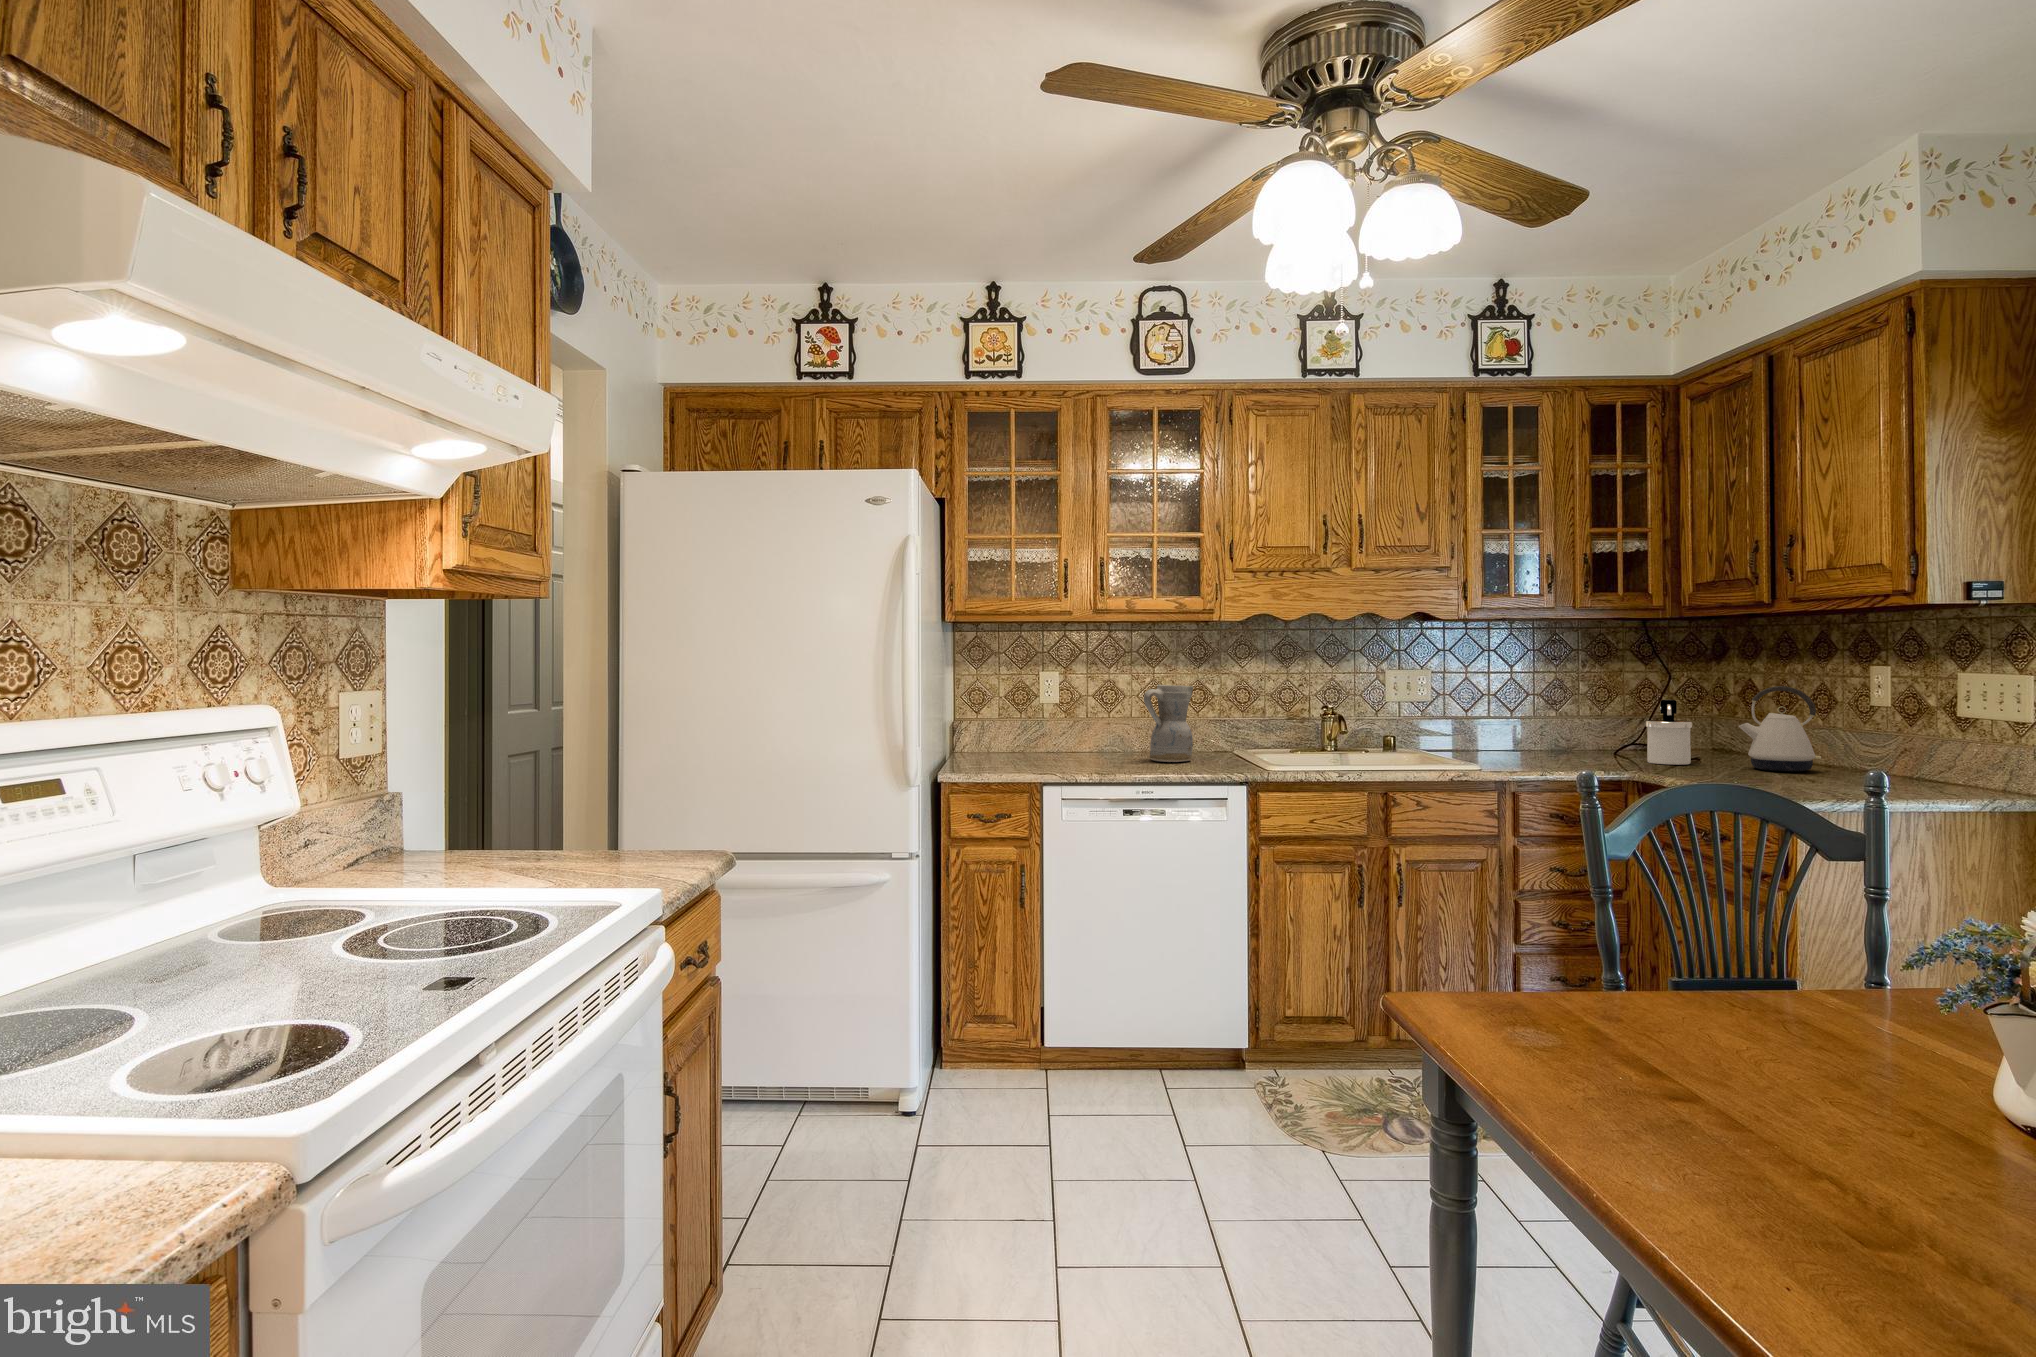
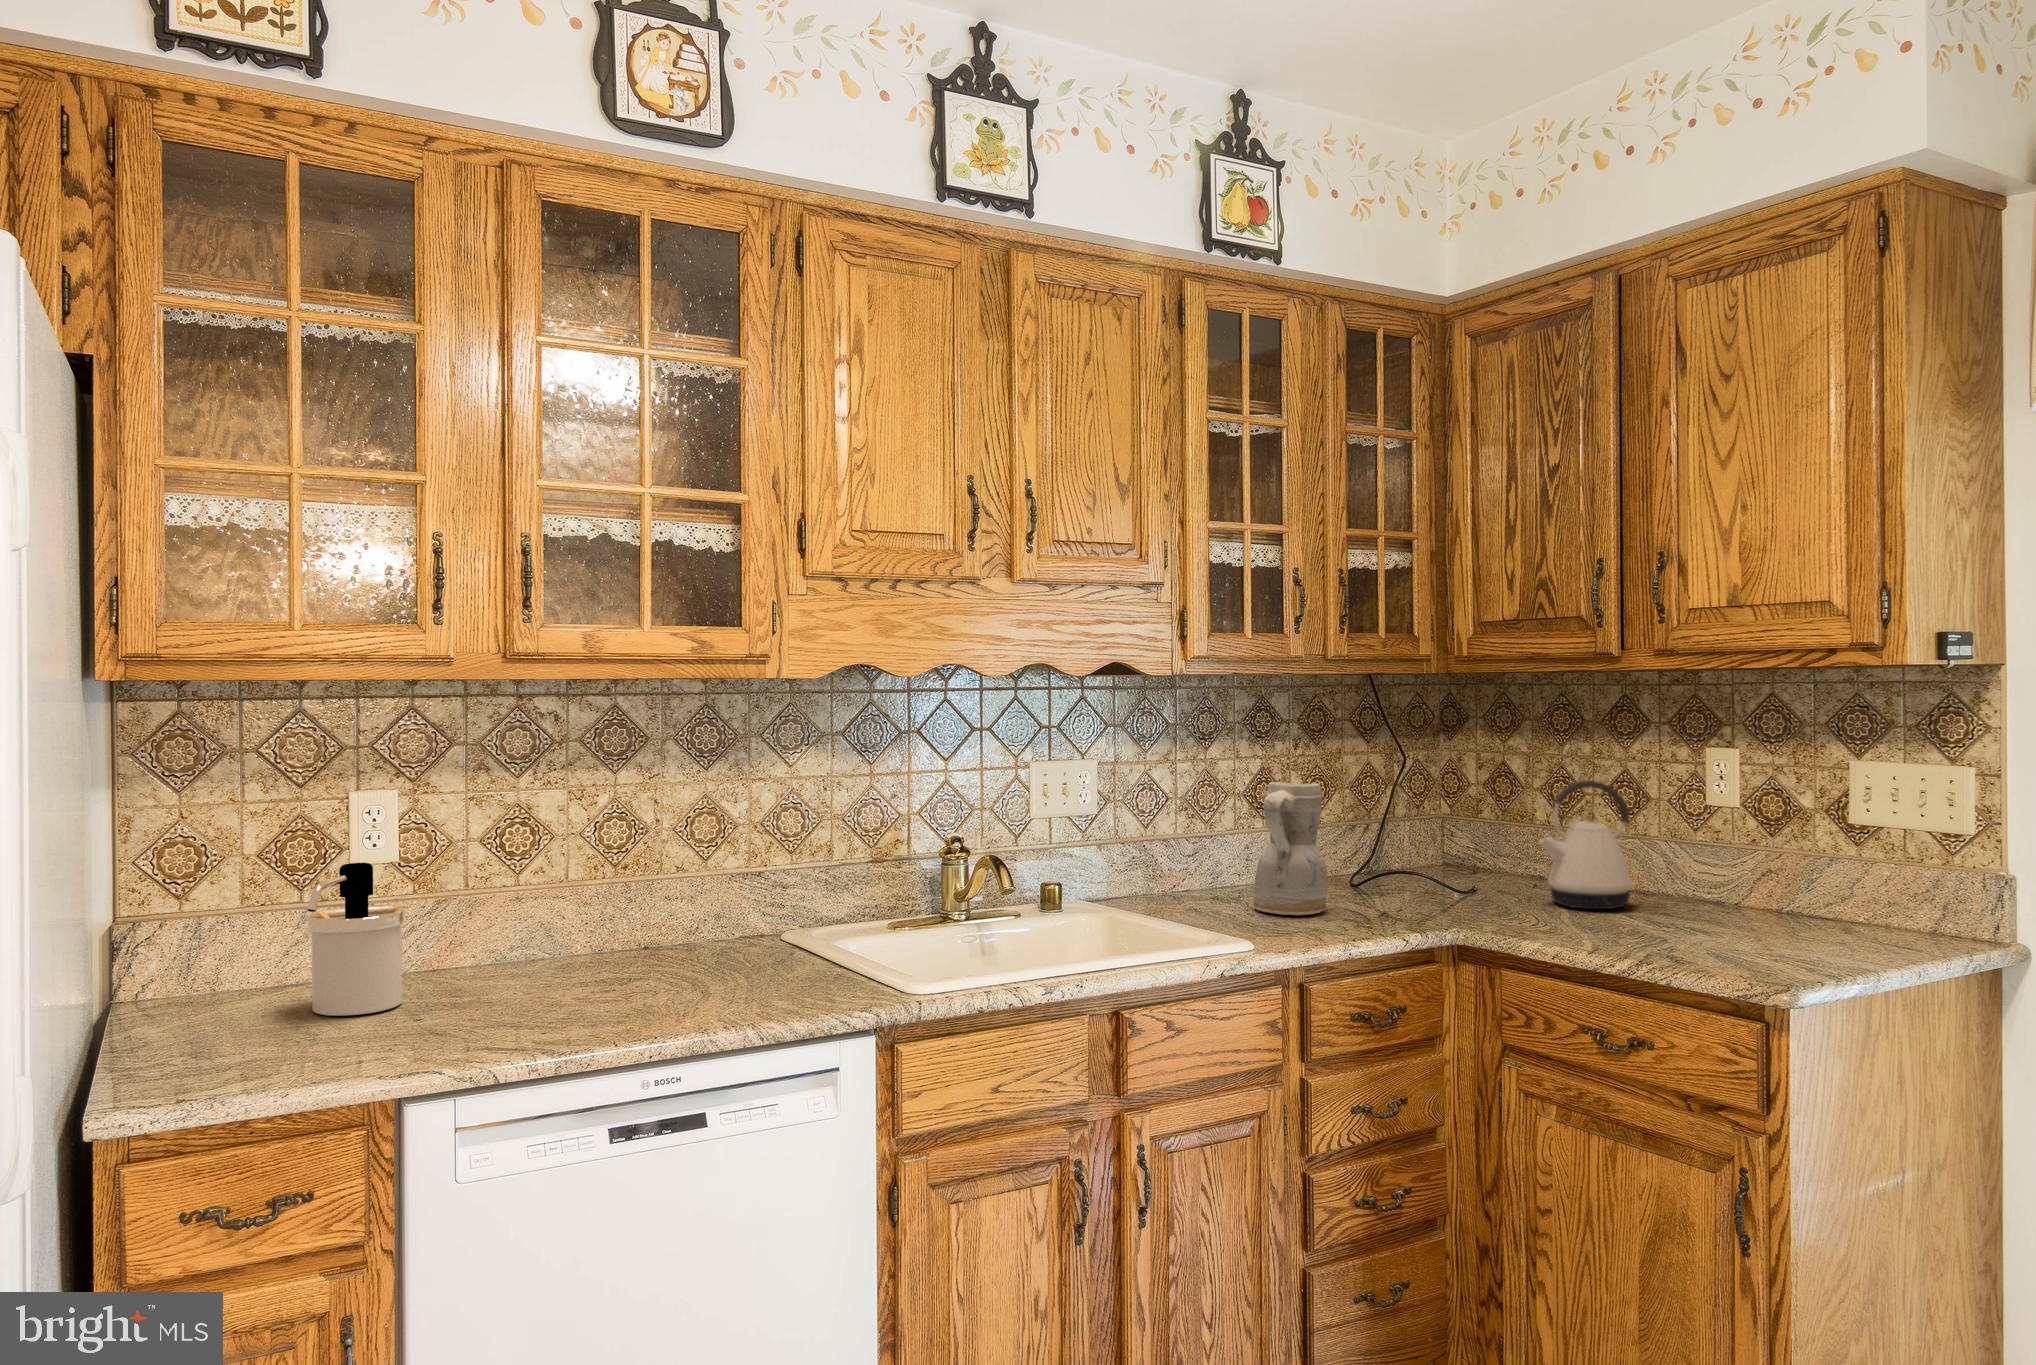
ceramic pitcher: present [1144,685,1193,762] -> present [1254,782,1327,915]
soap dispenser: present [1646,700,1692,765] -> present [307,863,405,1016]

